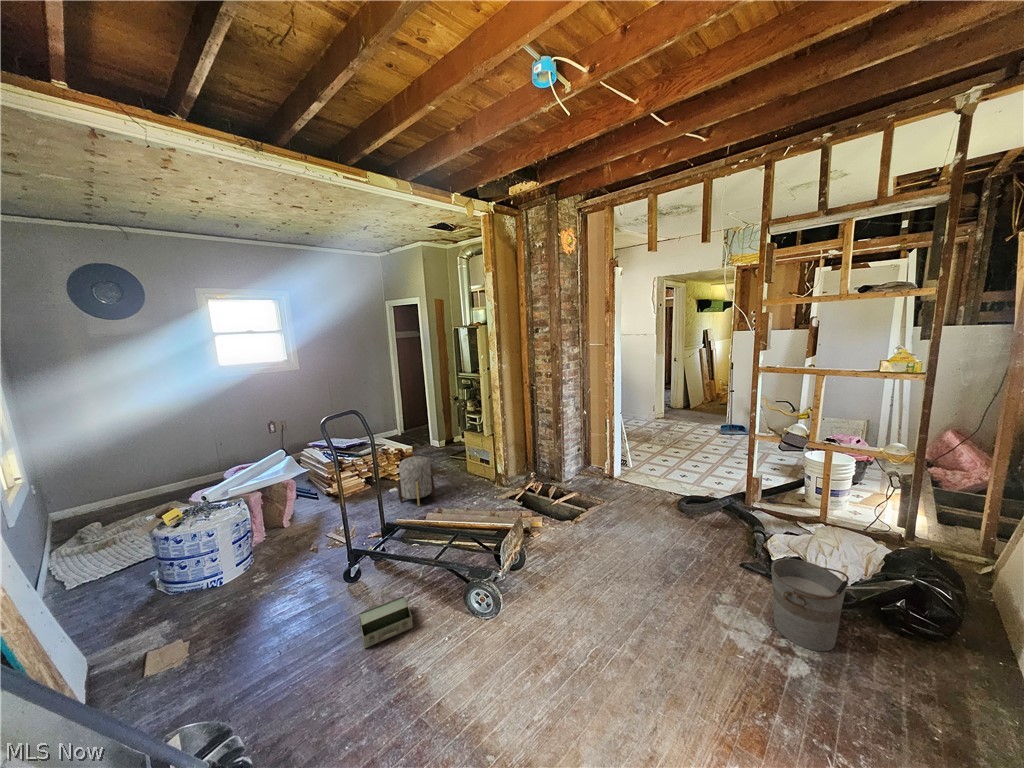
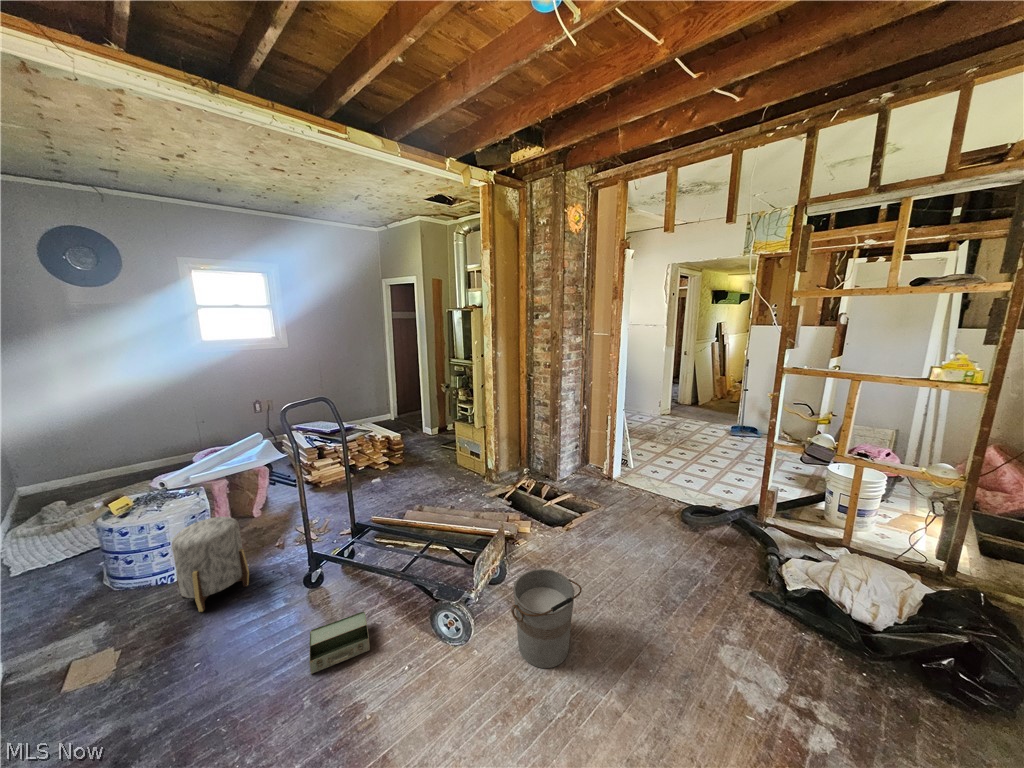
stool: present [398,456,435,507] -> present [172,517,249,612]
bucket: present [771,559,849,651] -> present [511,569,582,668]

